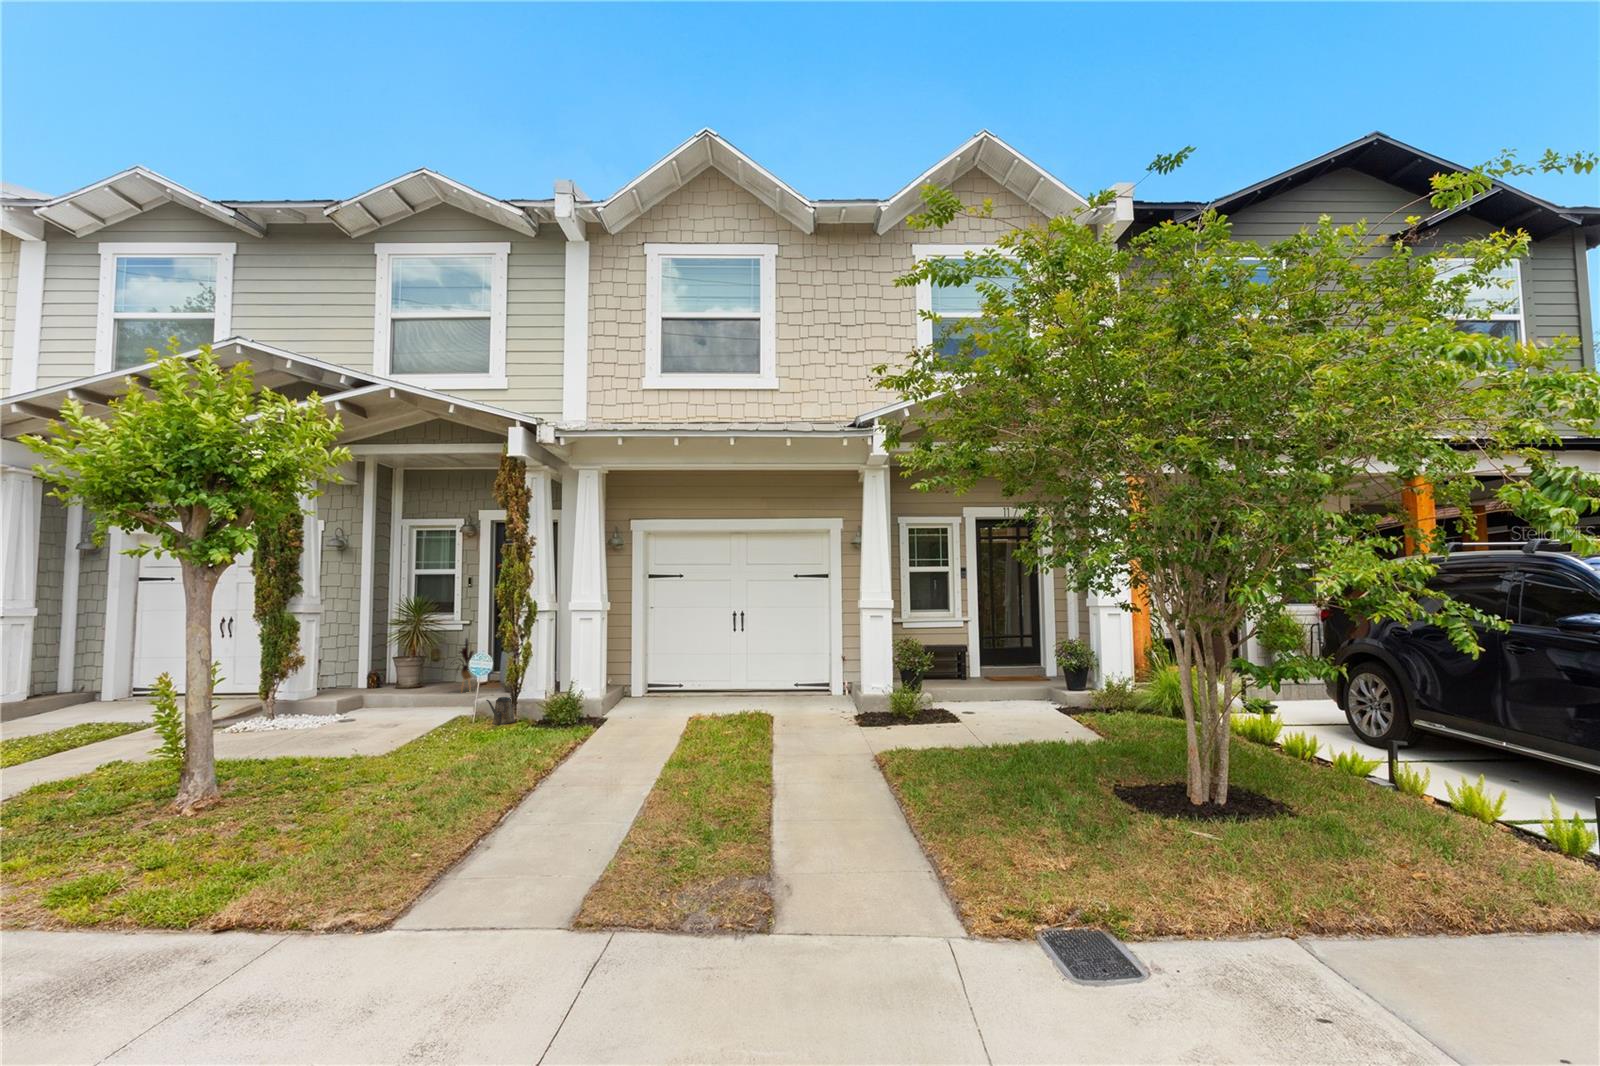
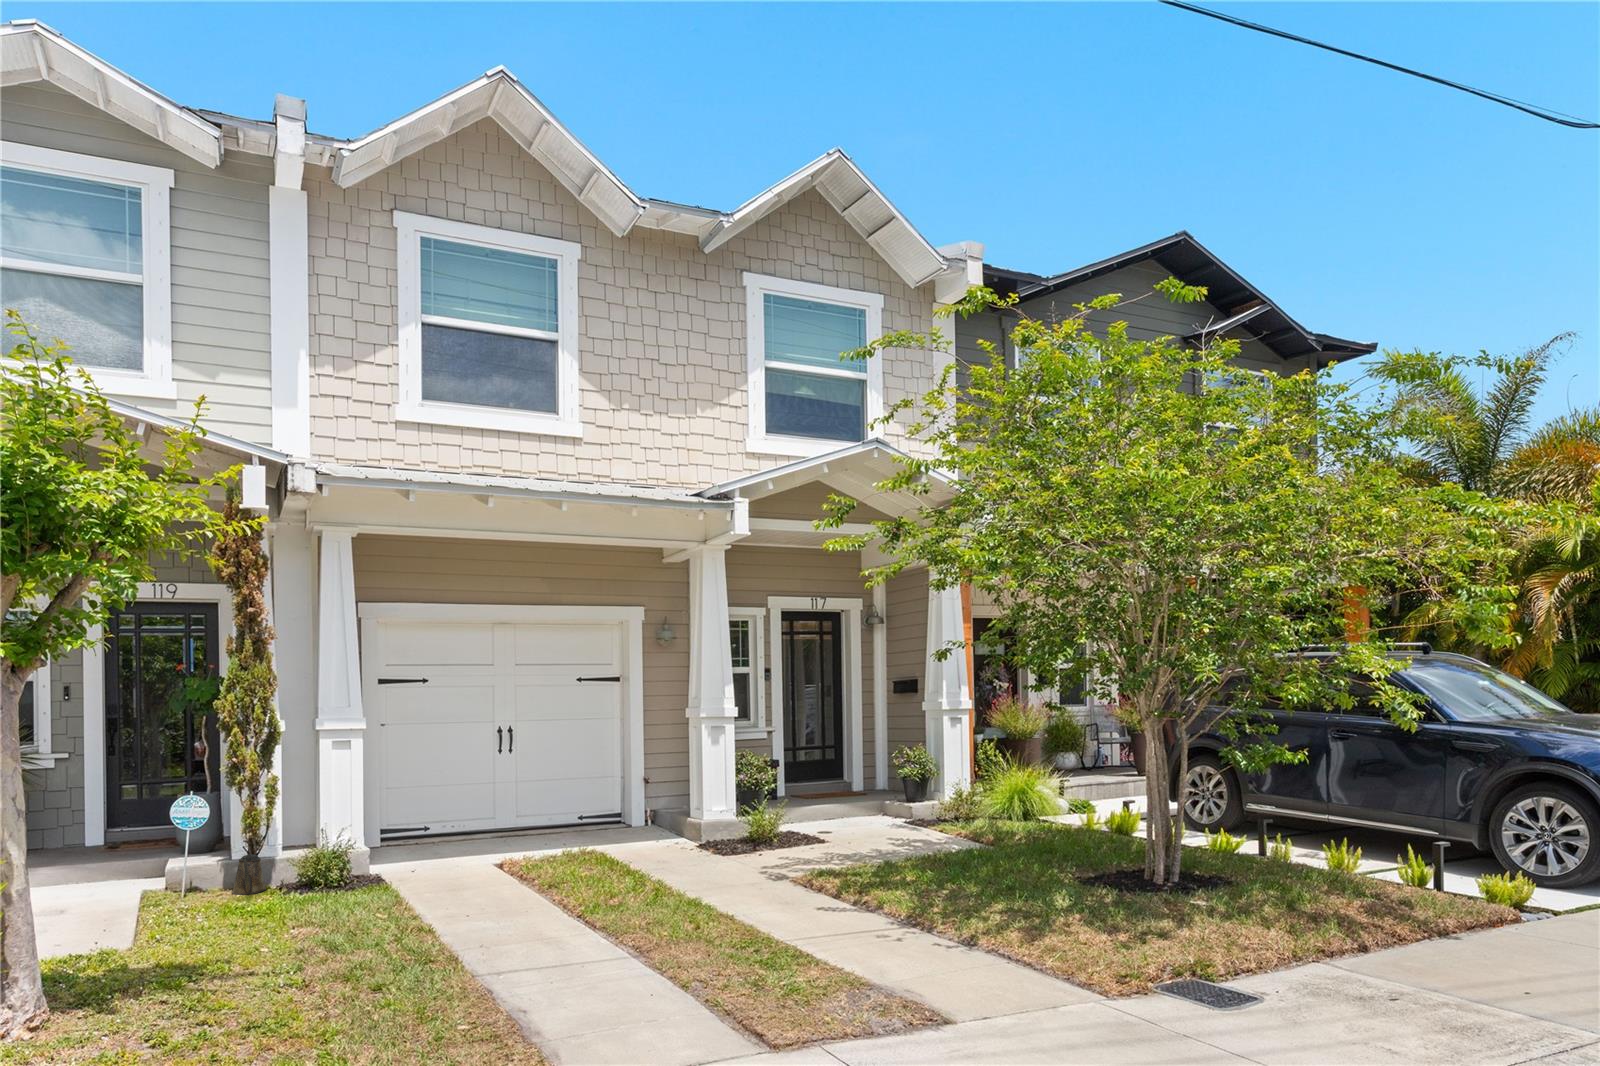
house plant: present [457,639,473,688] -> none [56,777,108,863]

